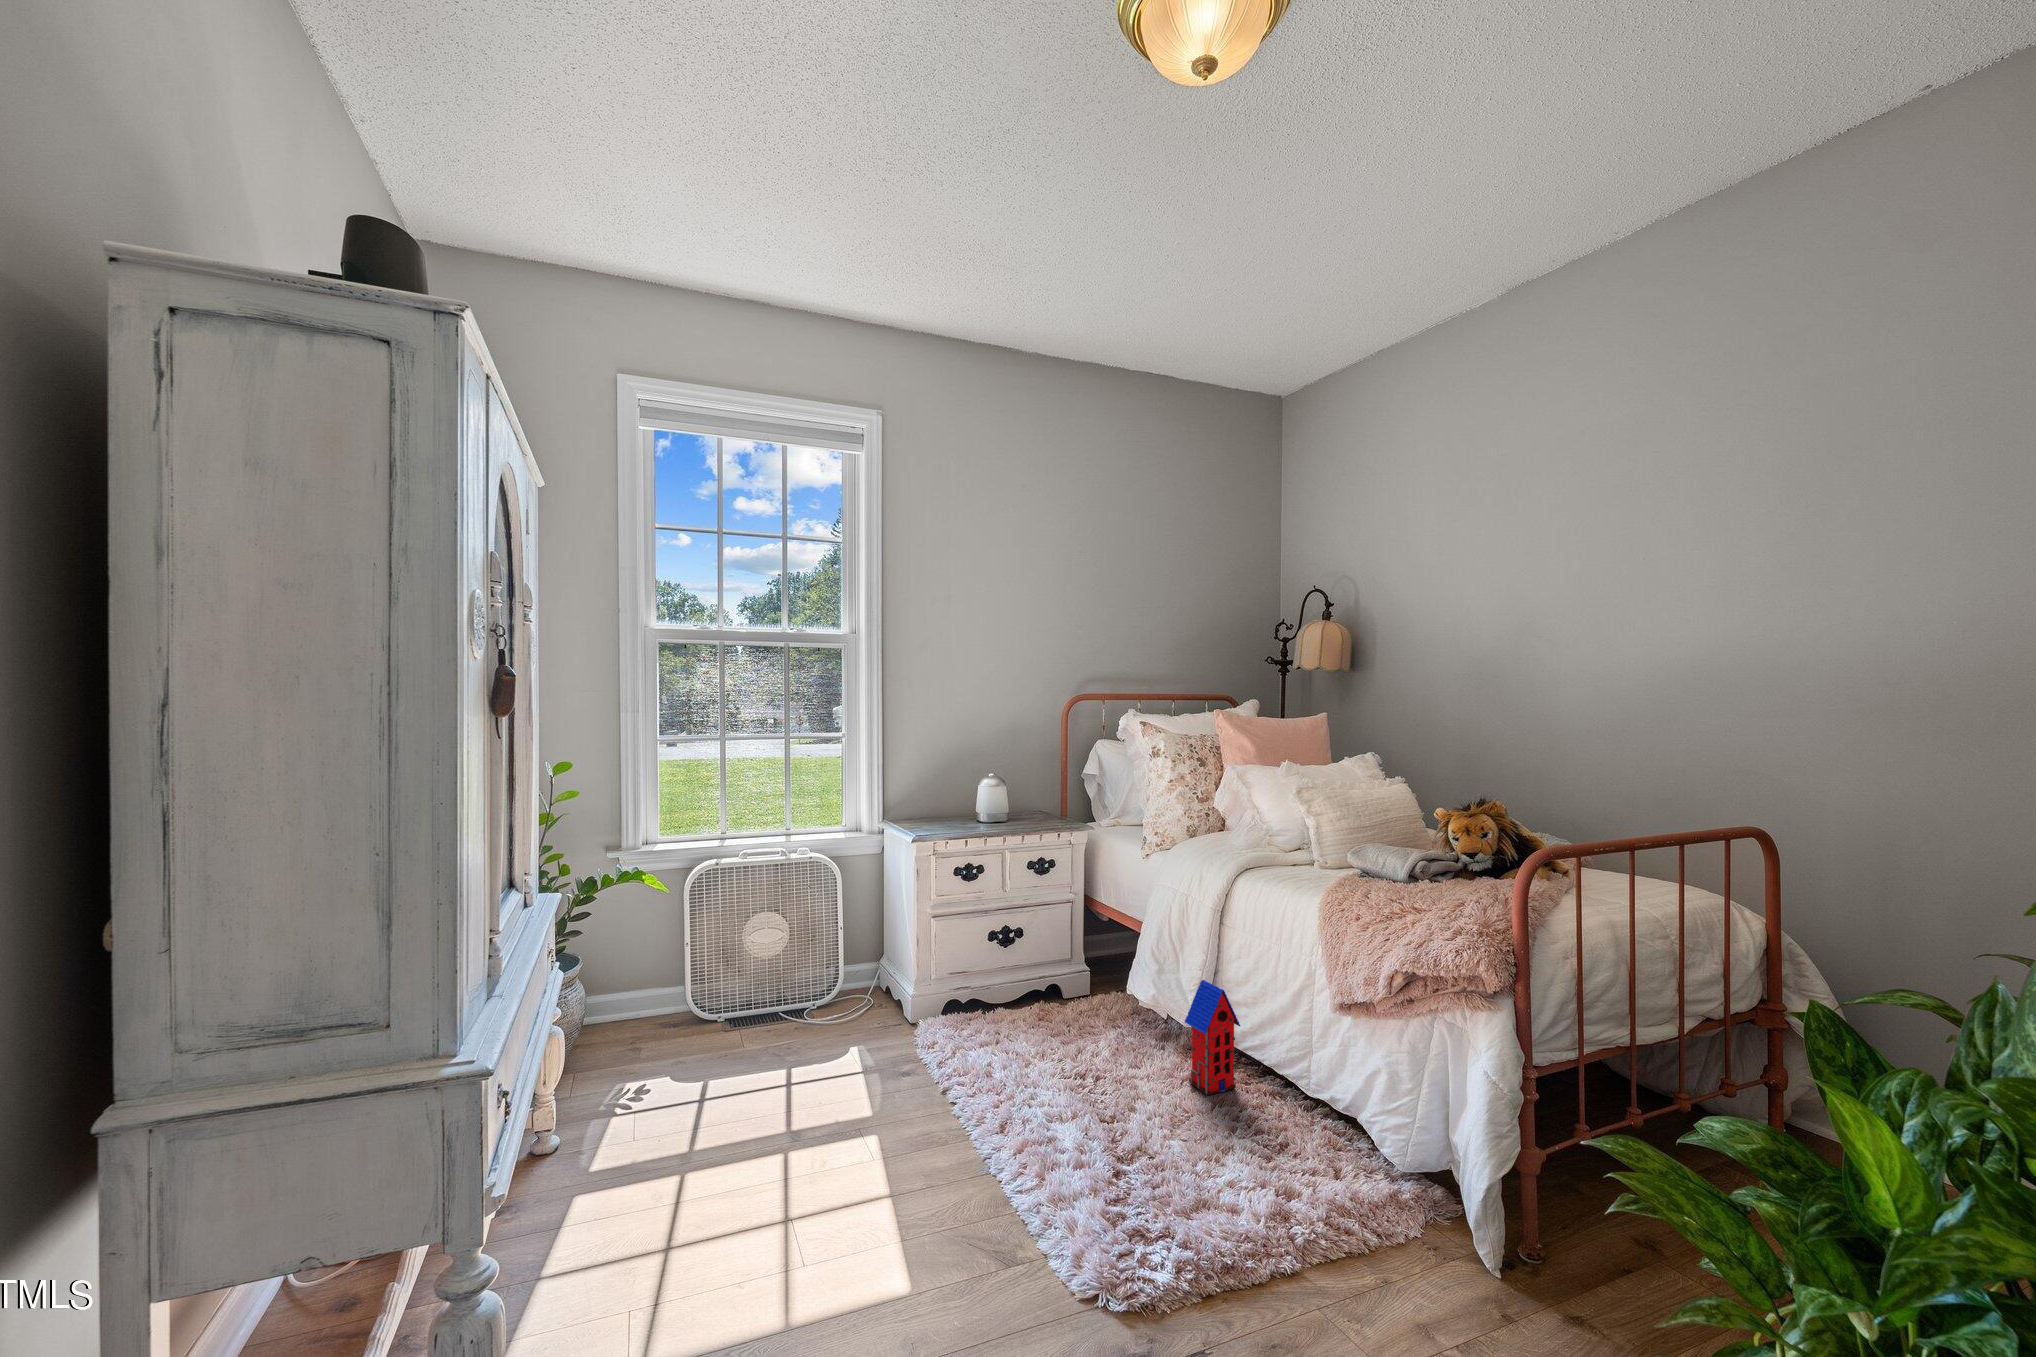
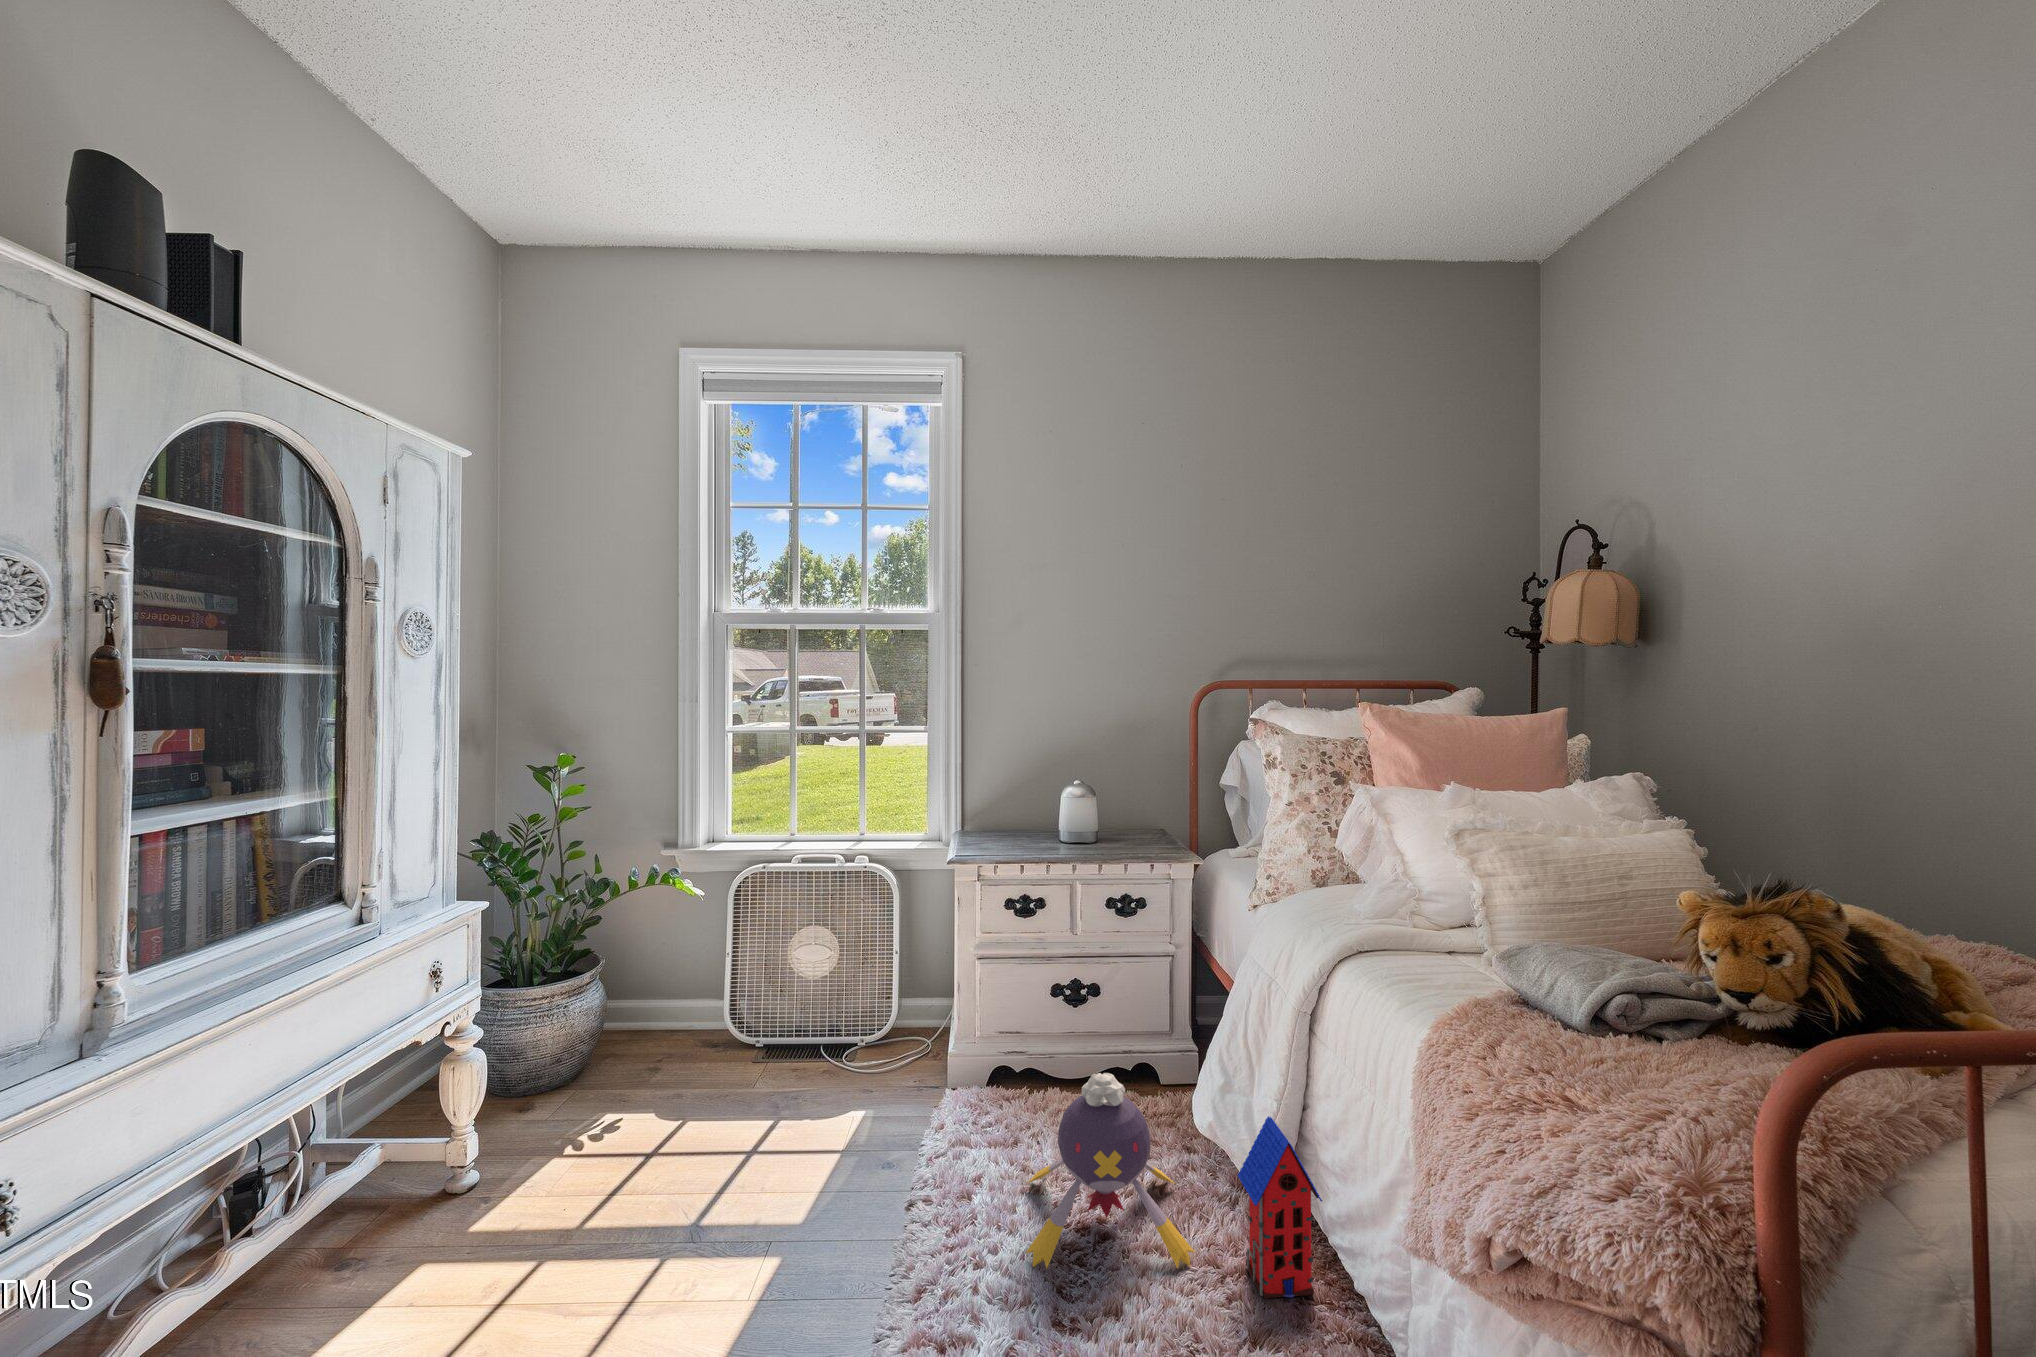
plush toy: none [1020,971,1157,1107] -> present [1026,1073,1195,1268]

